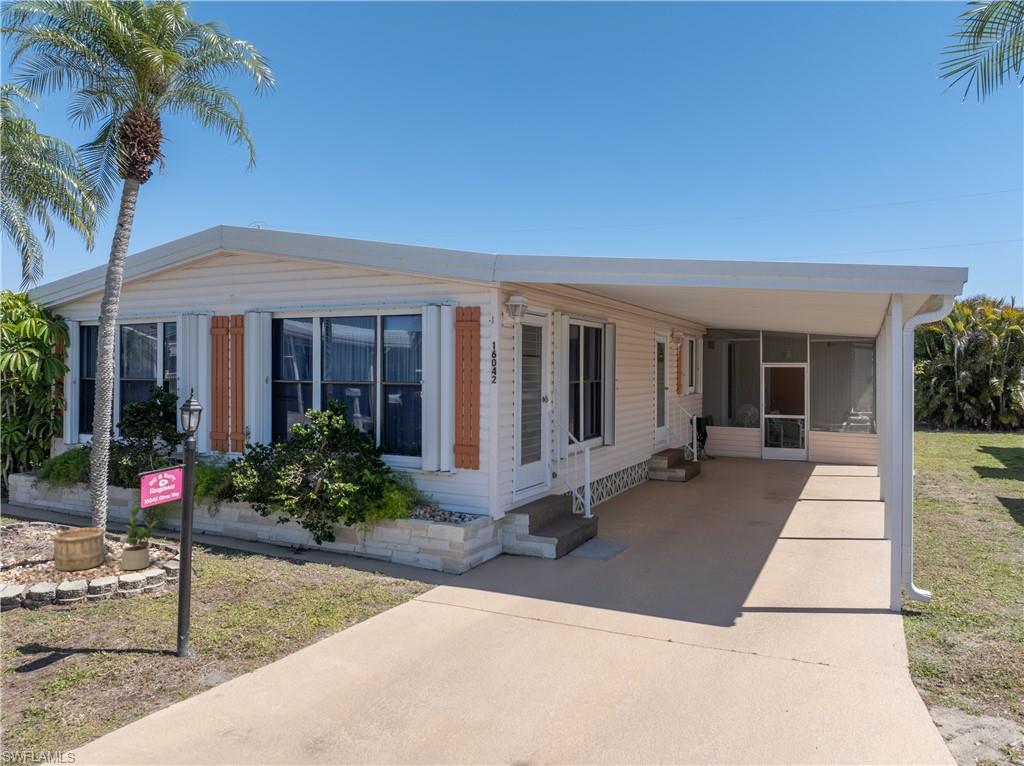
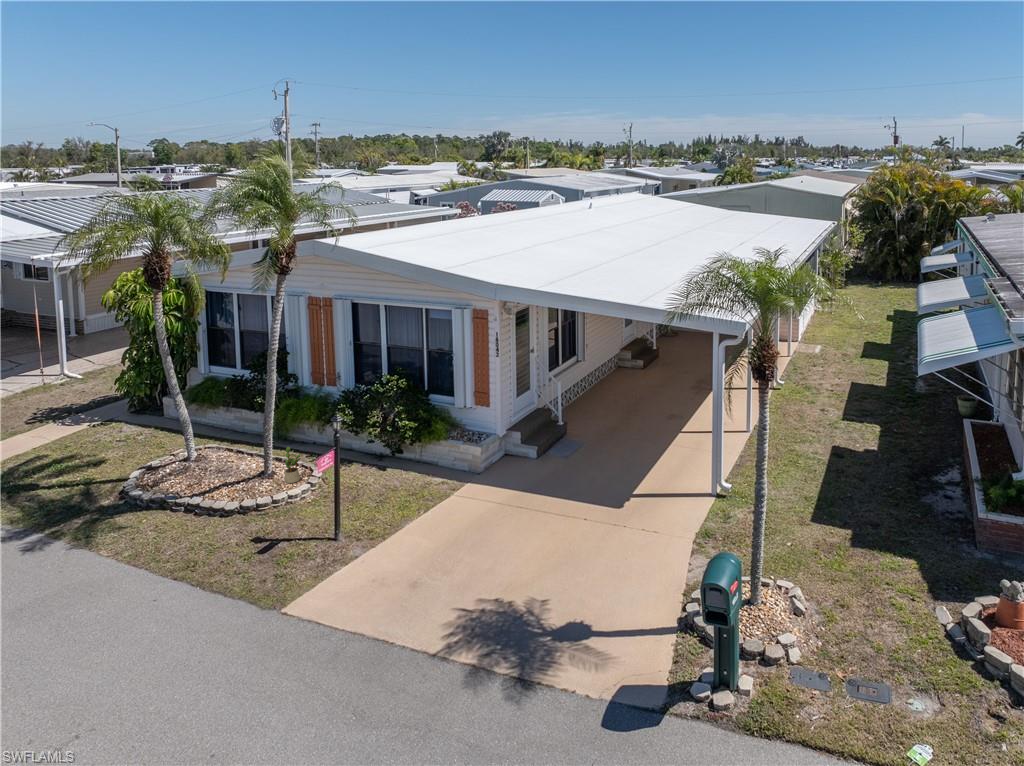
wooden bucket: present [53,527,105,571] -> none [244,457,273,485]

